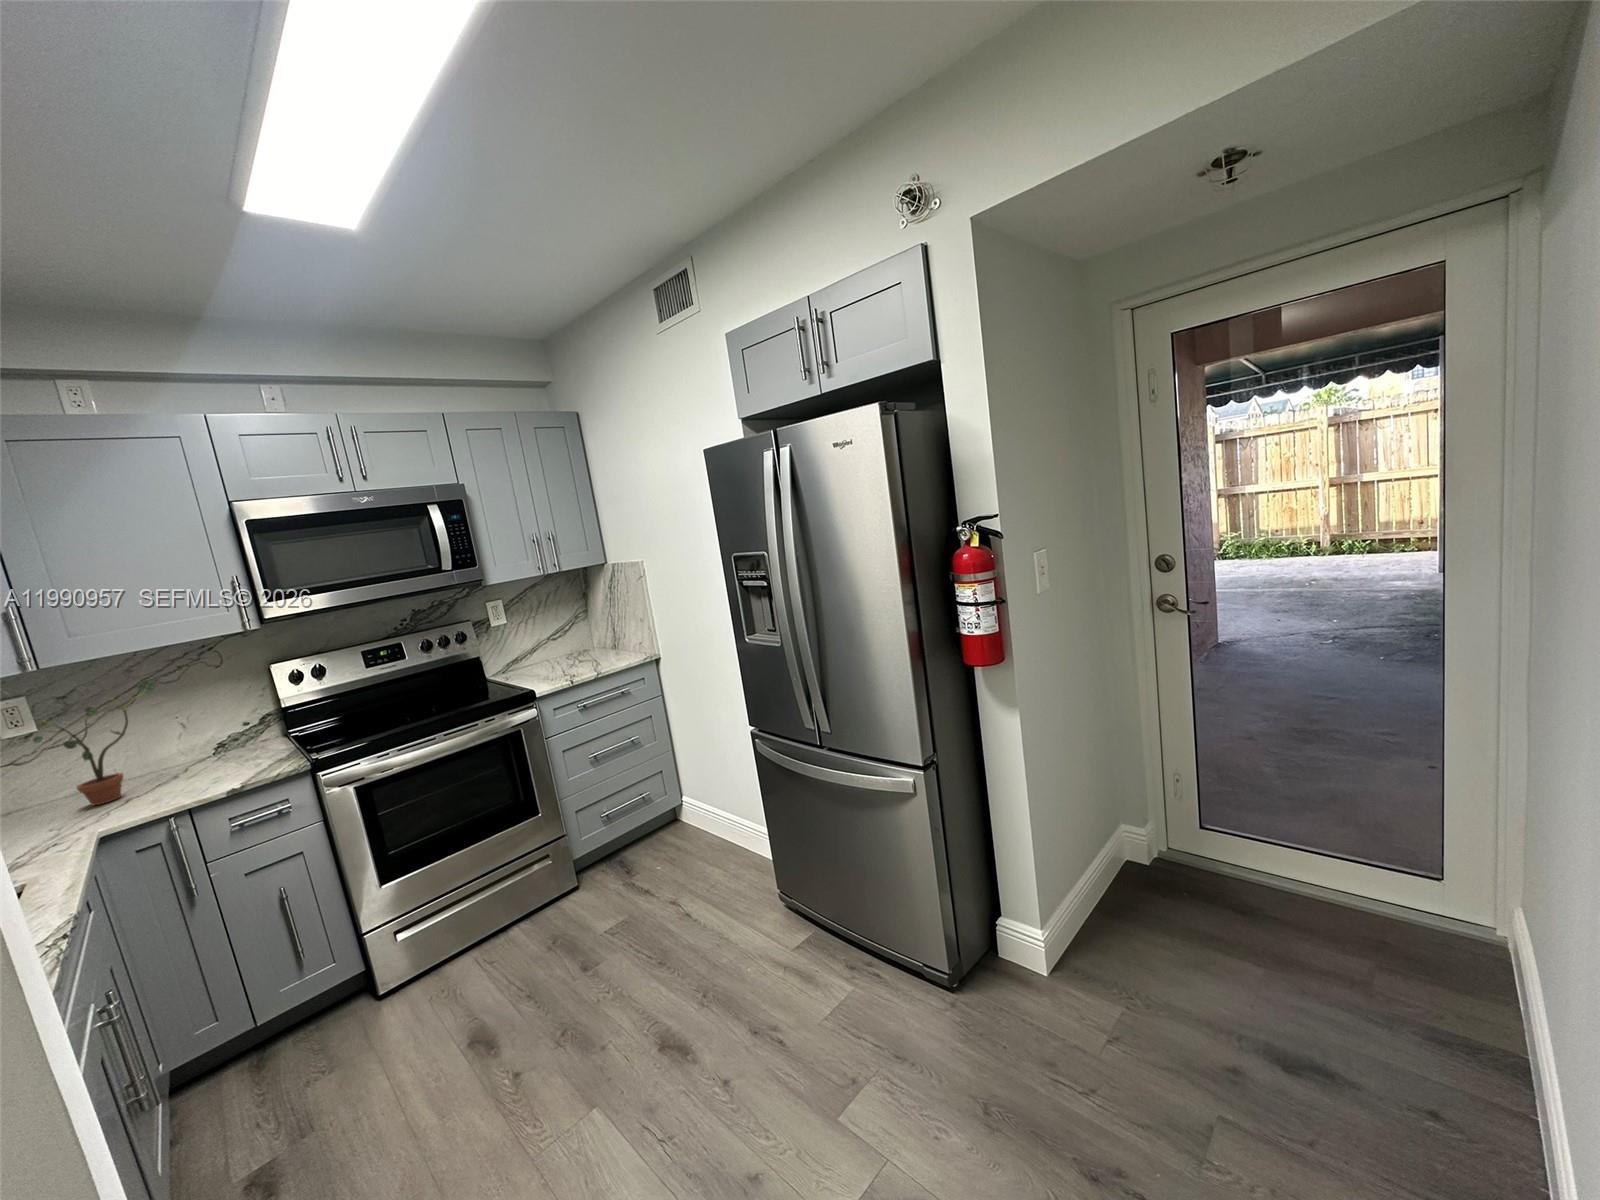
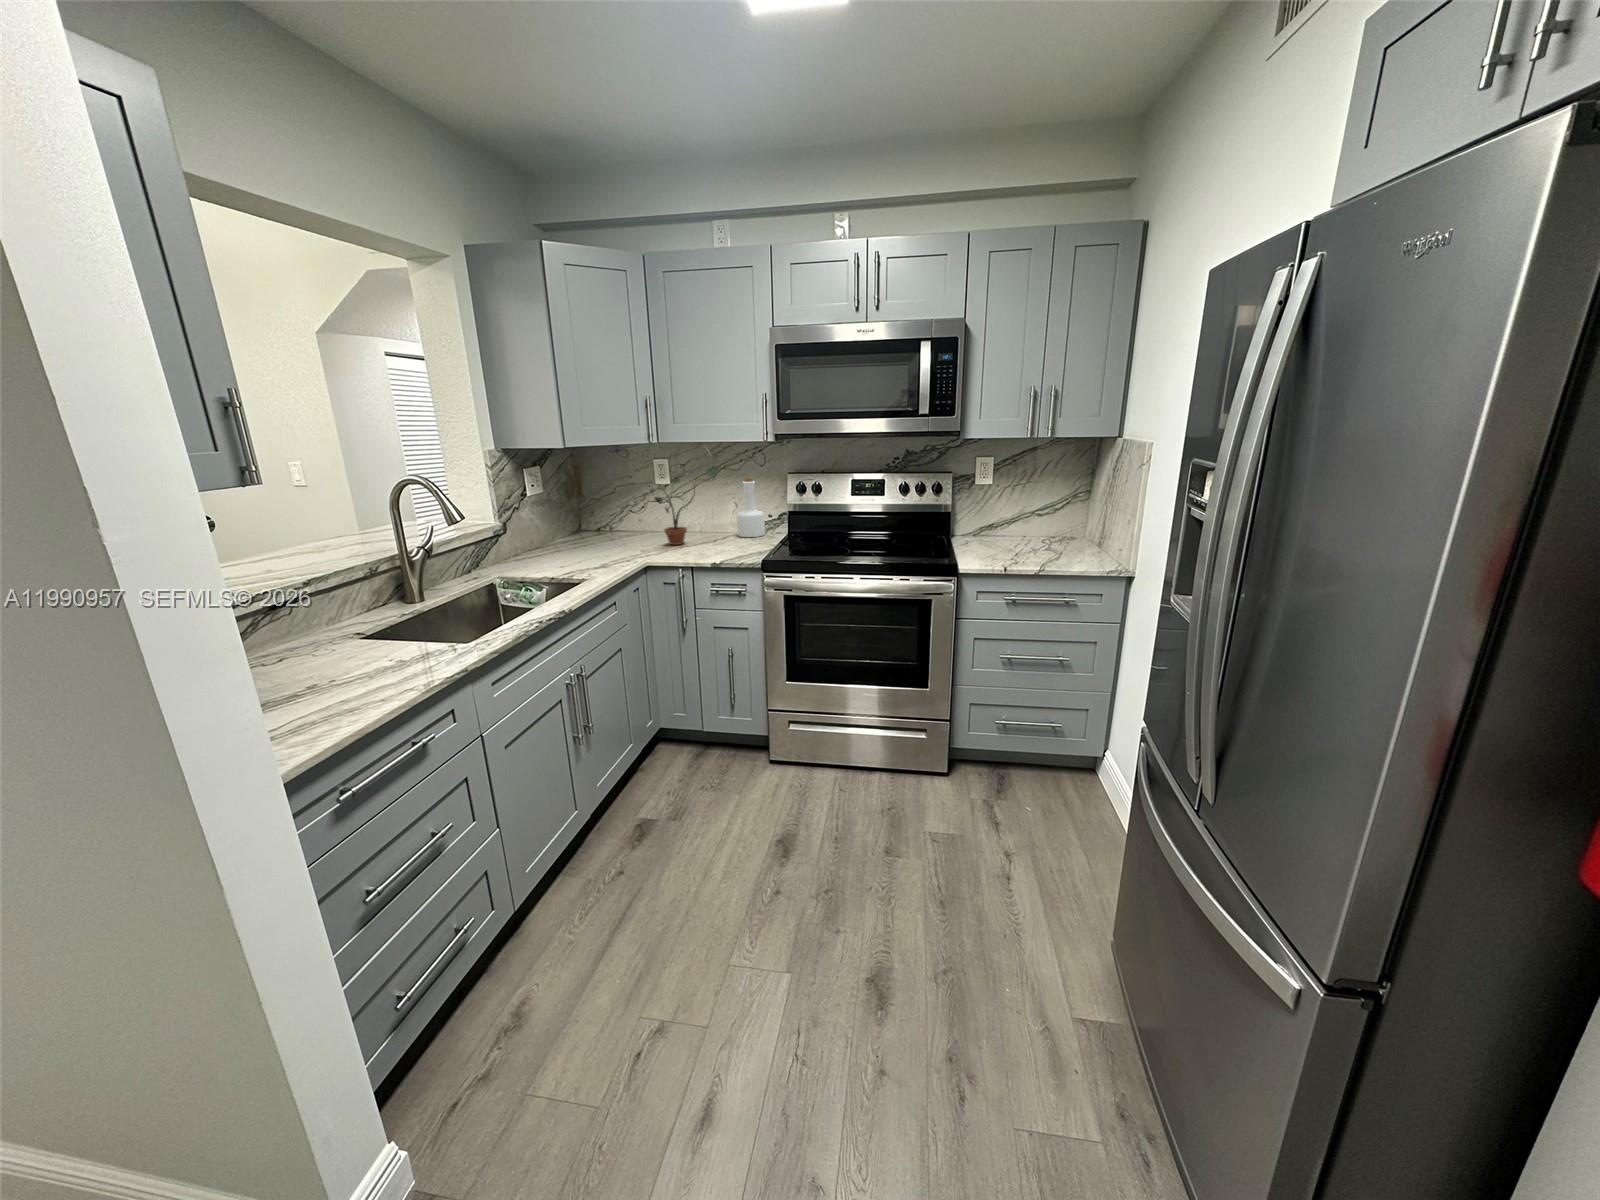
bottle: none [196,681,249,760] -> present [737,477,765,537]

